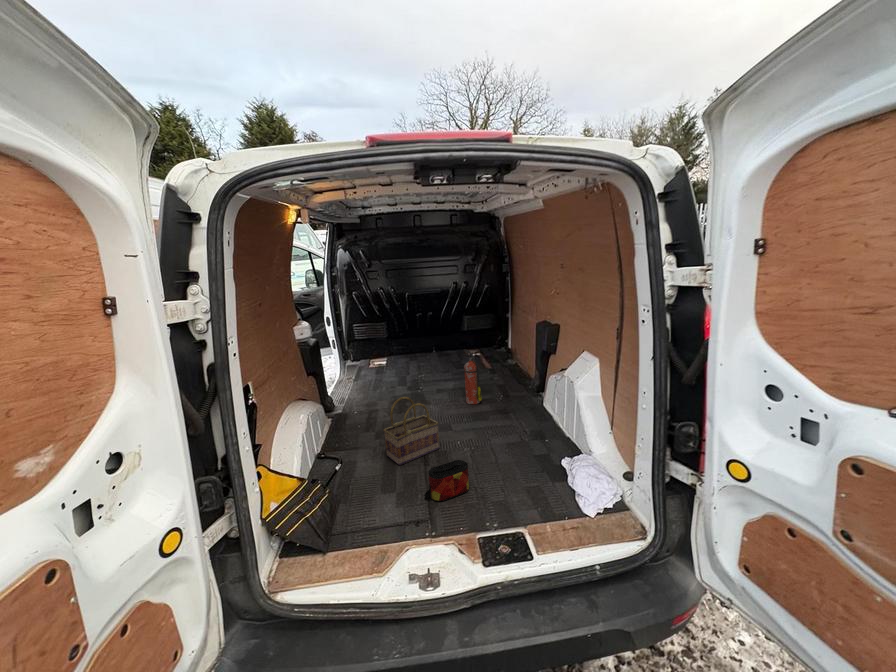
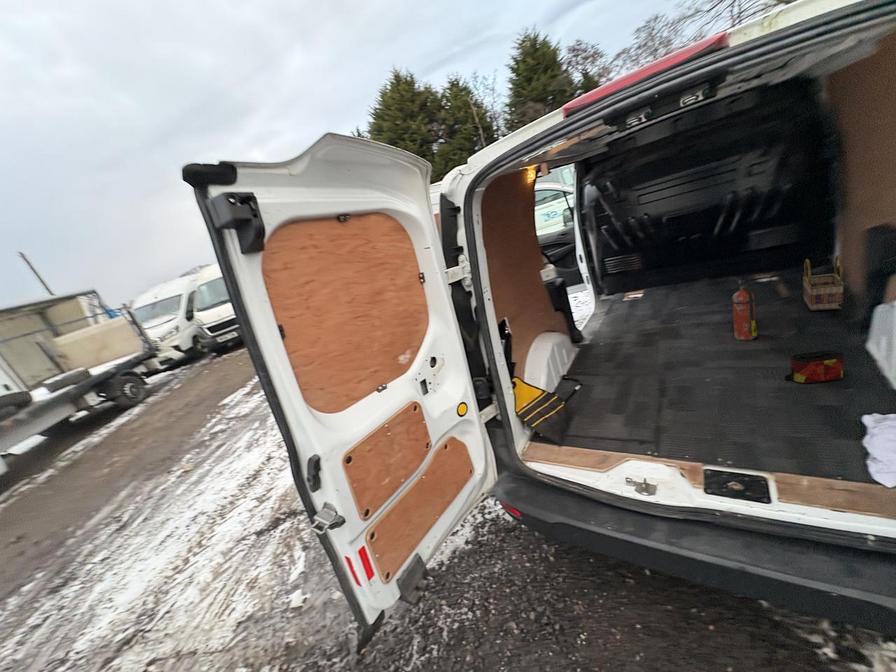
basket: present [384,397,439,465] -> present [803,255,844,311]
bag: present [424,460,469,502] -> present [785,350,844,384]

